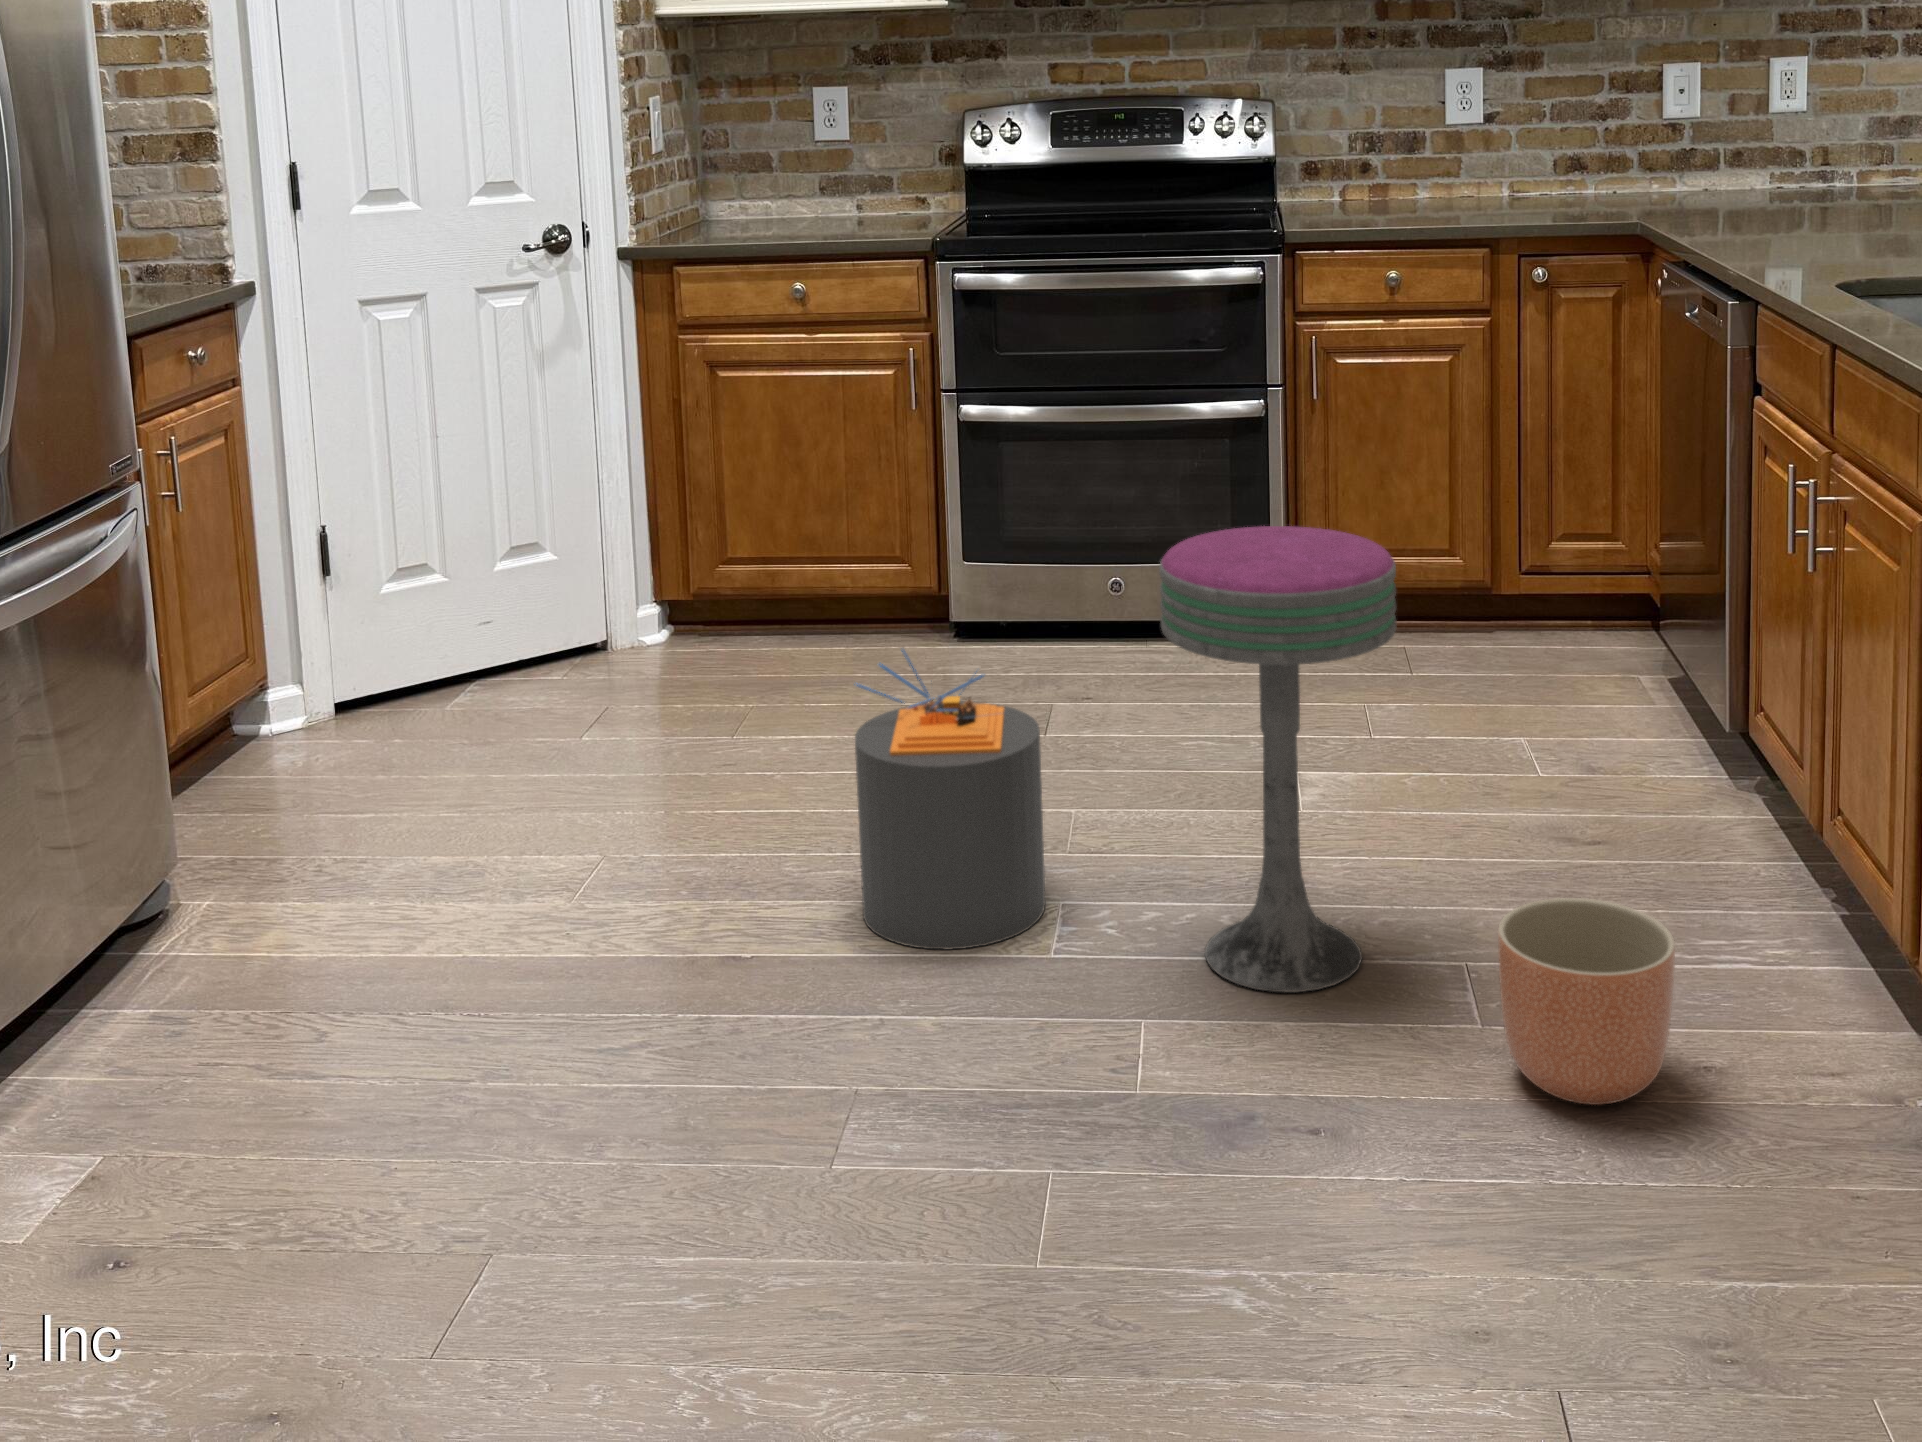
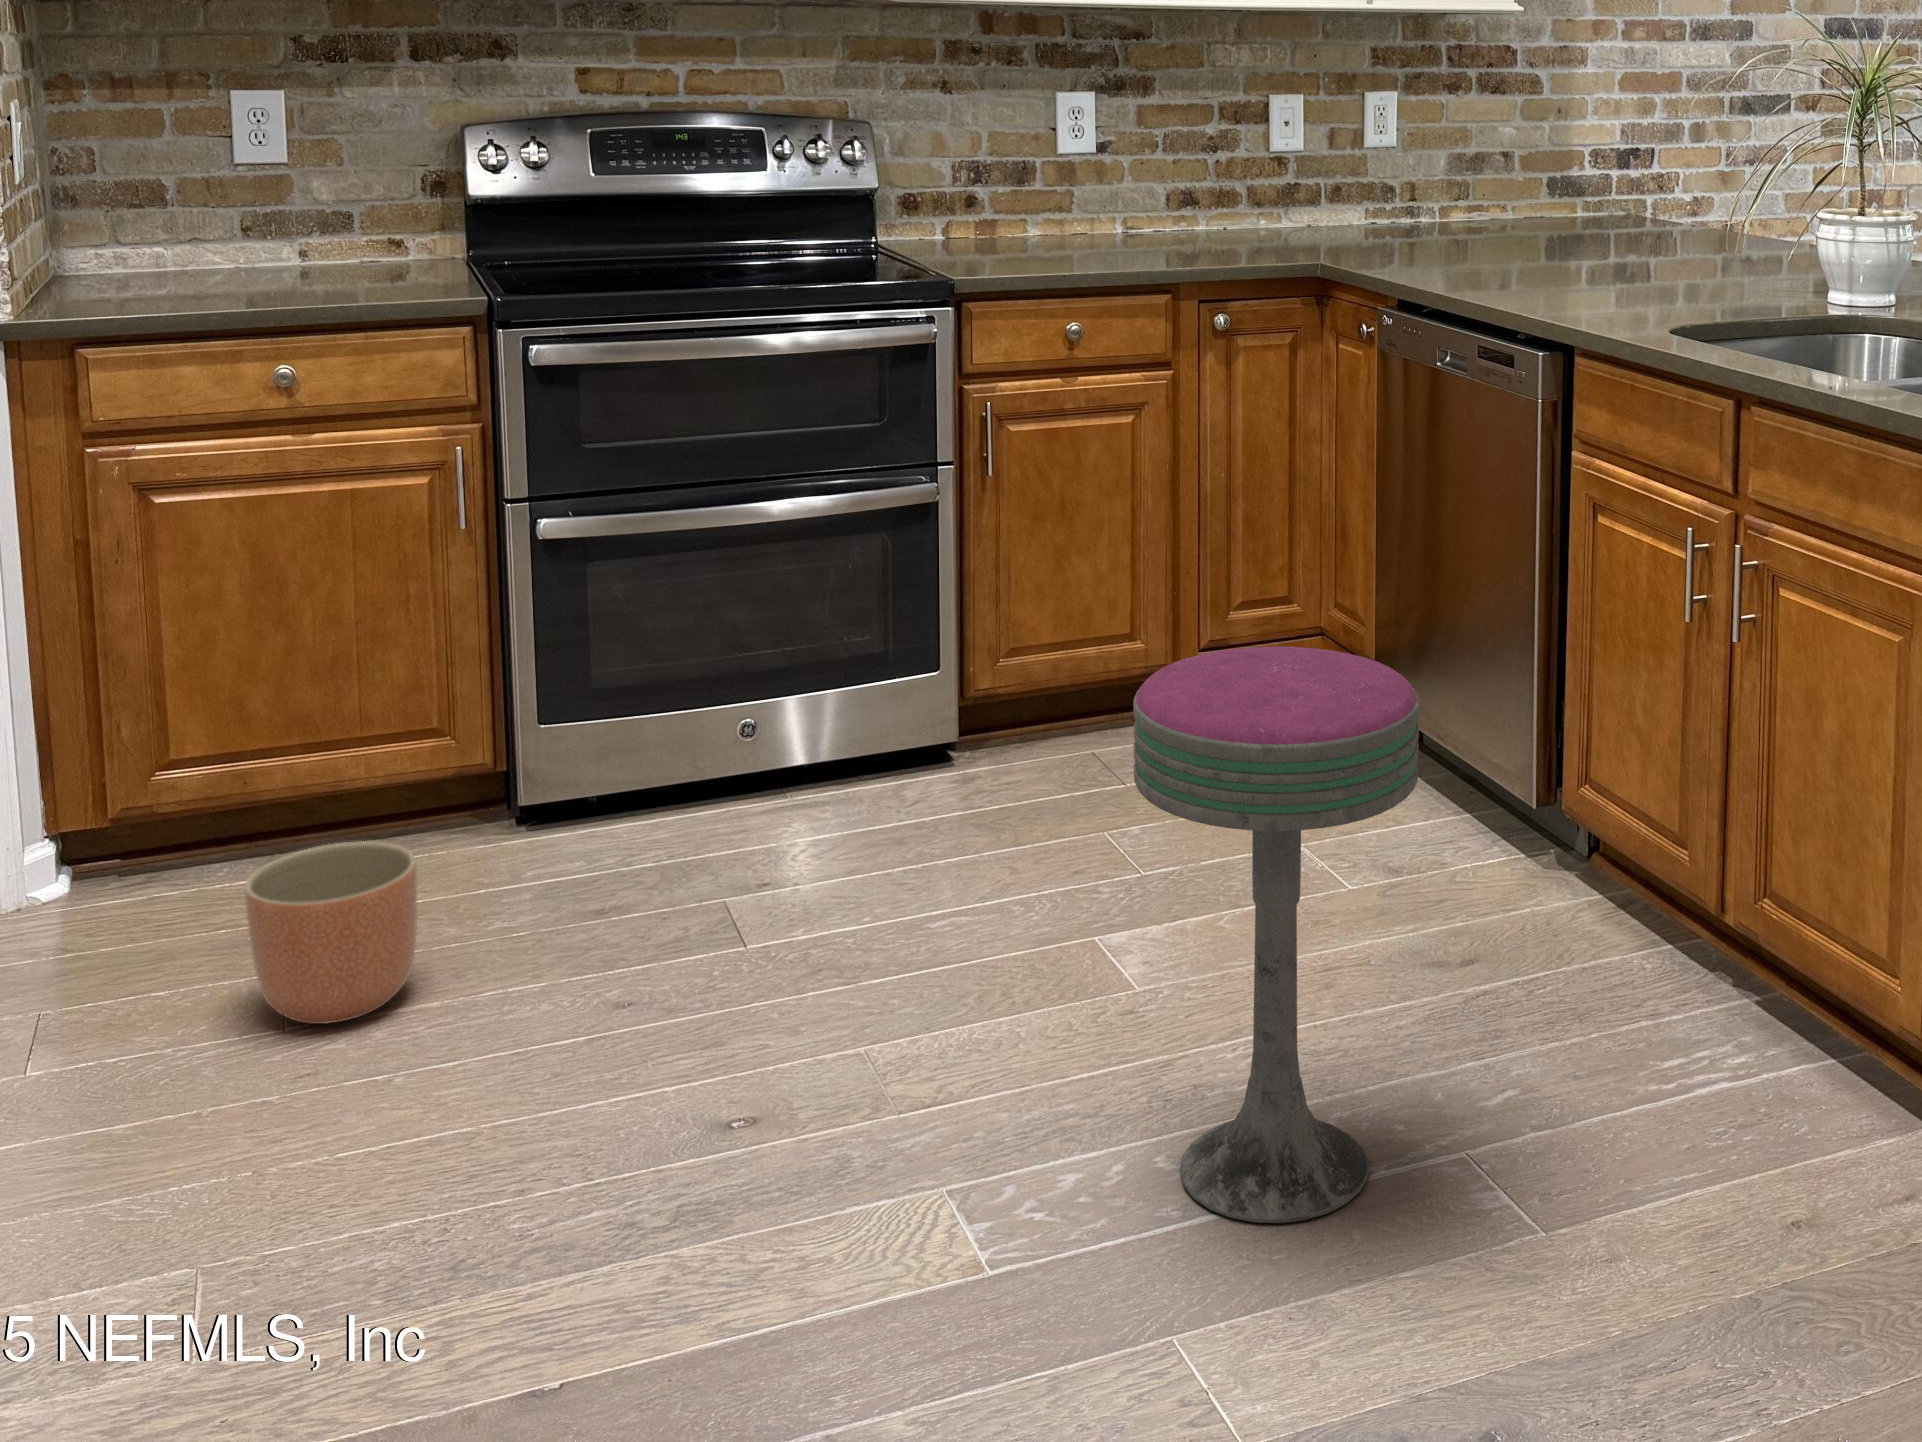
trash can: present [854,649,1046,950] -> none [660,865,948,1287]
planter: present [1498,898,1675,1105] -> present [245,841,417,1024]

